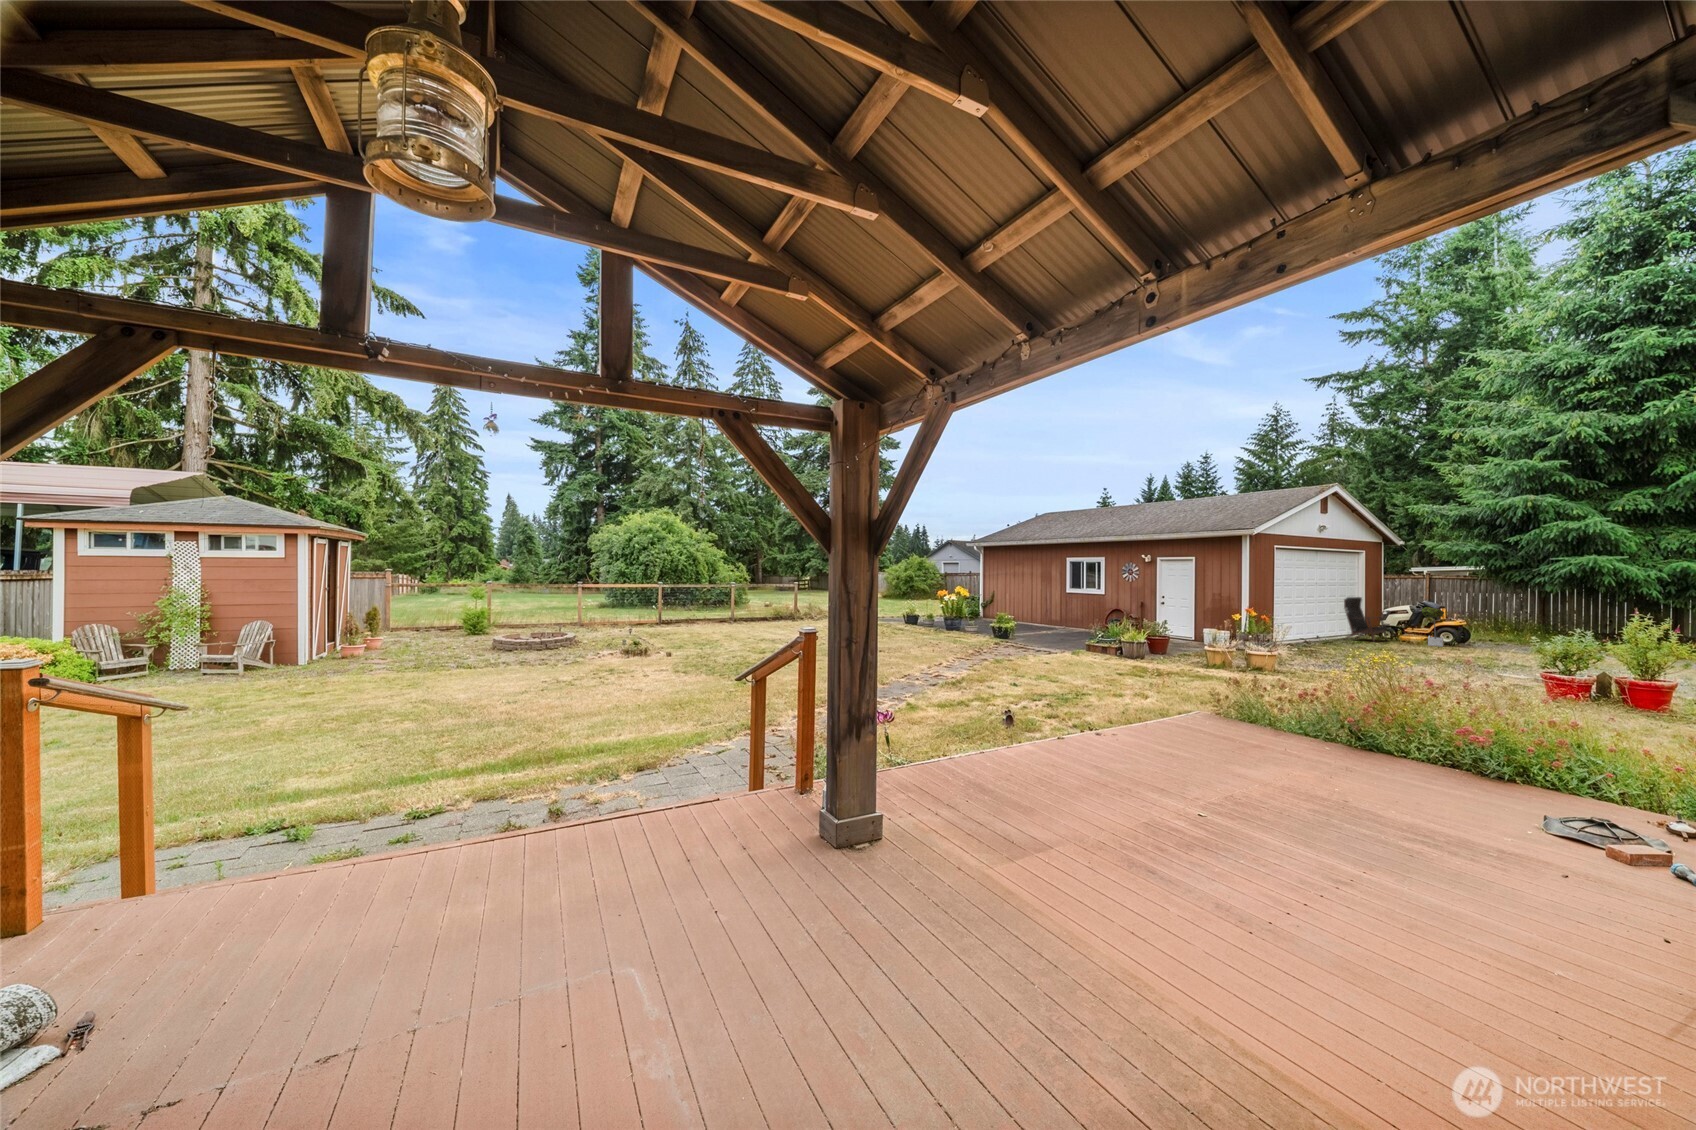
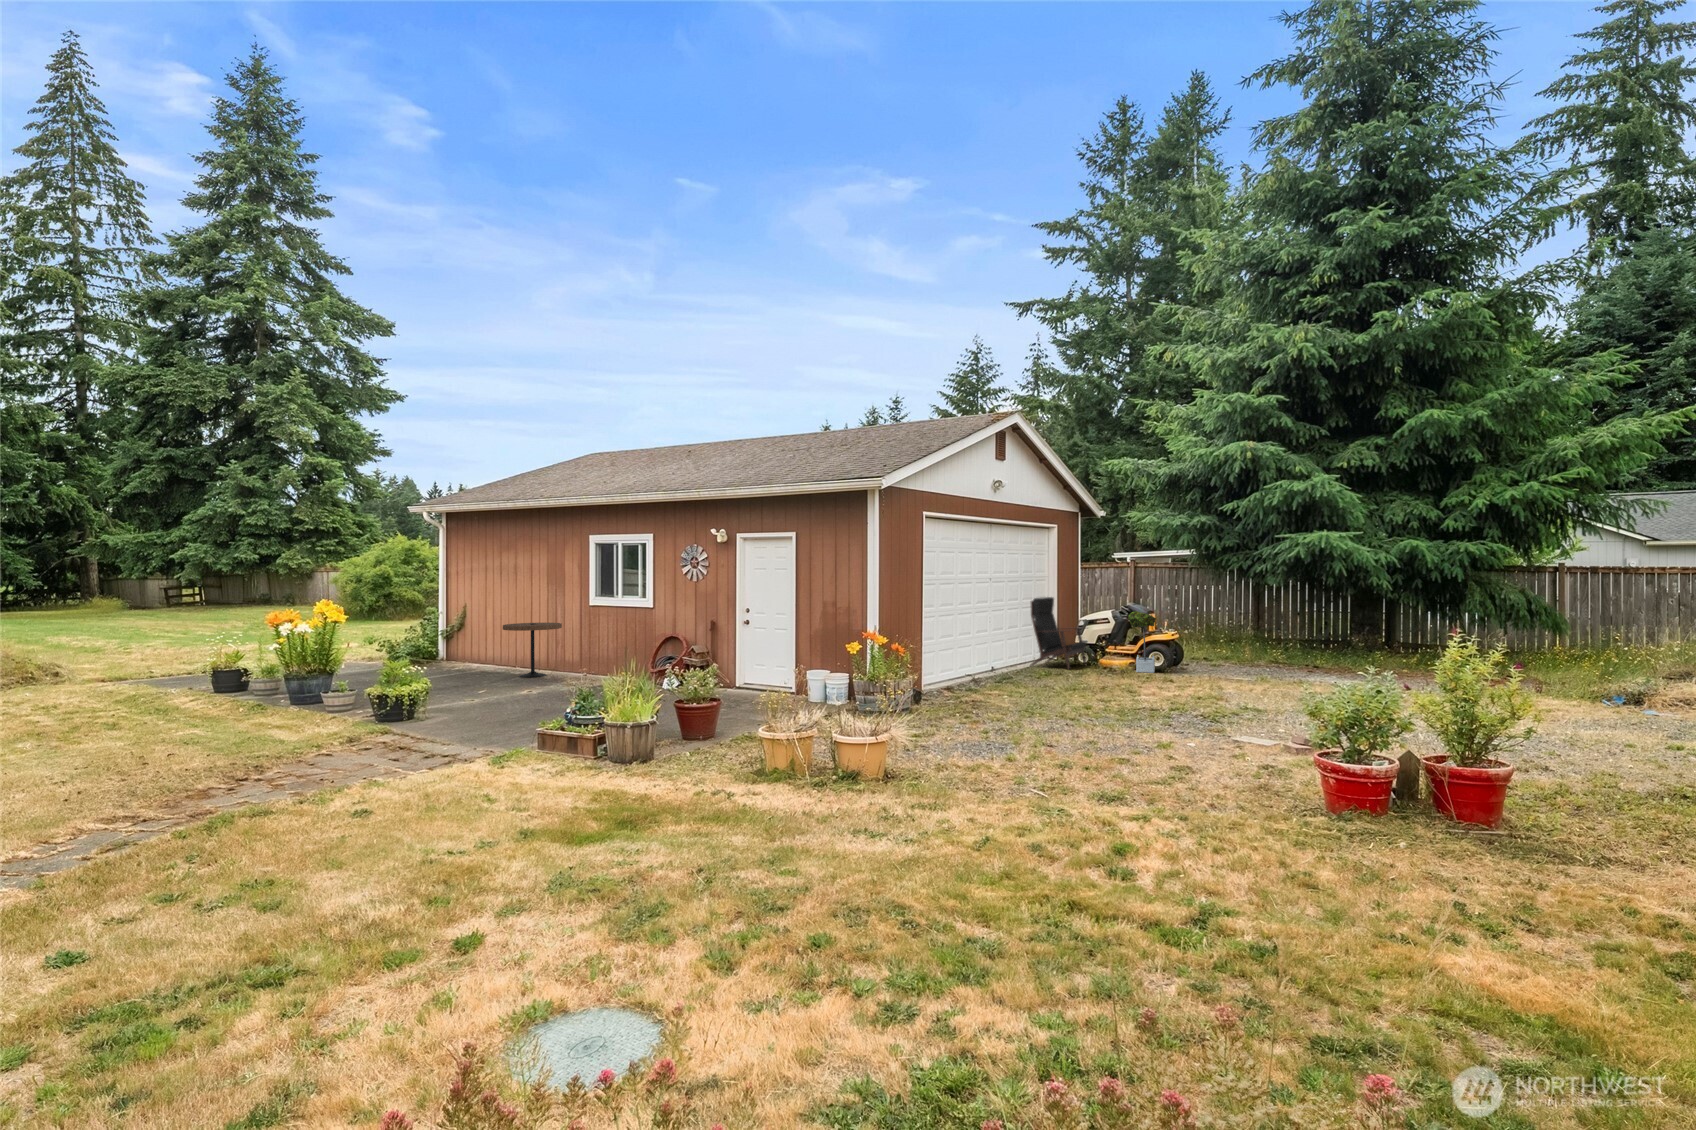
side table: none [1020,603,1049,631] -> present [503,623,562,678]

